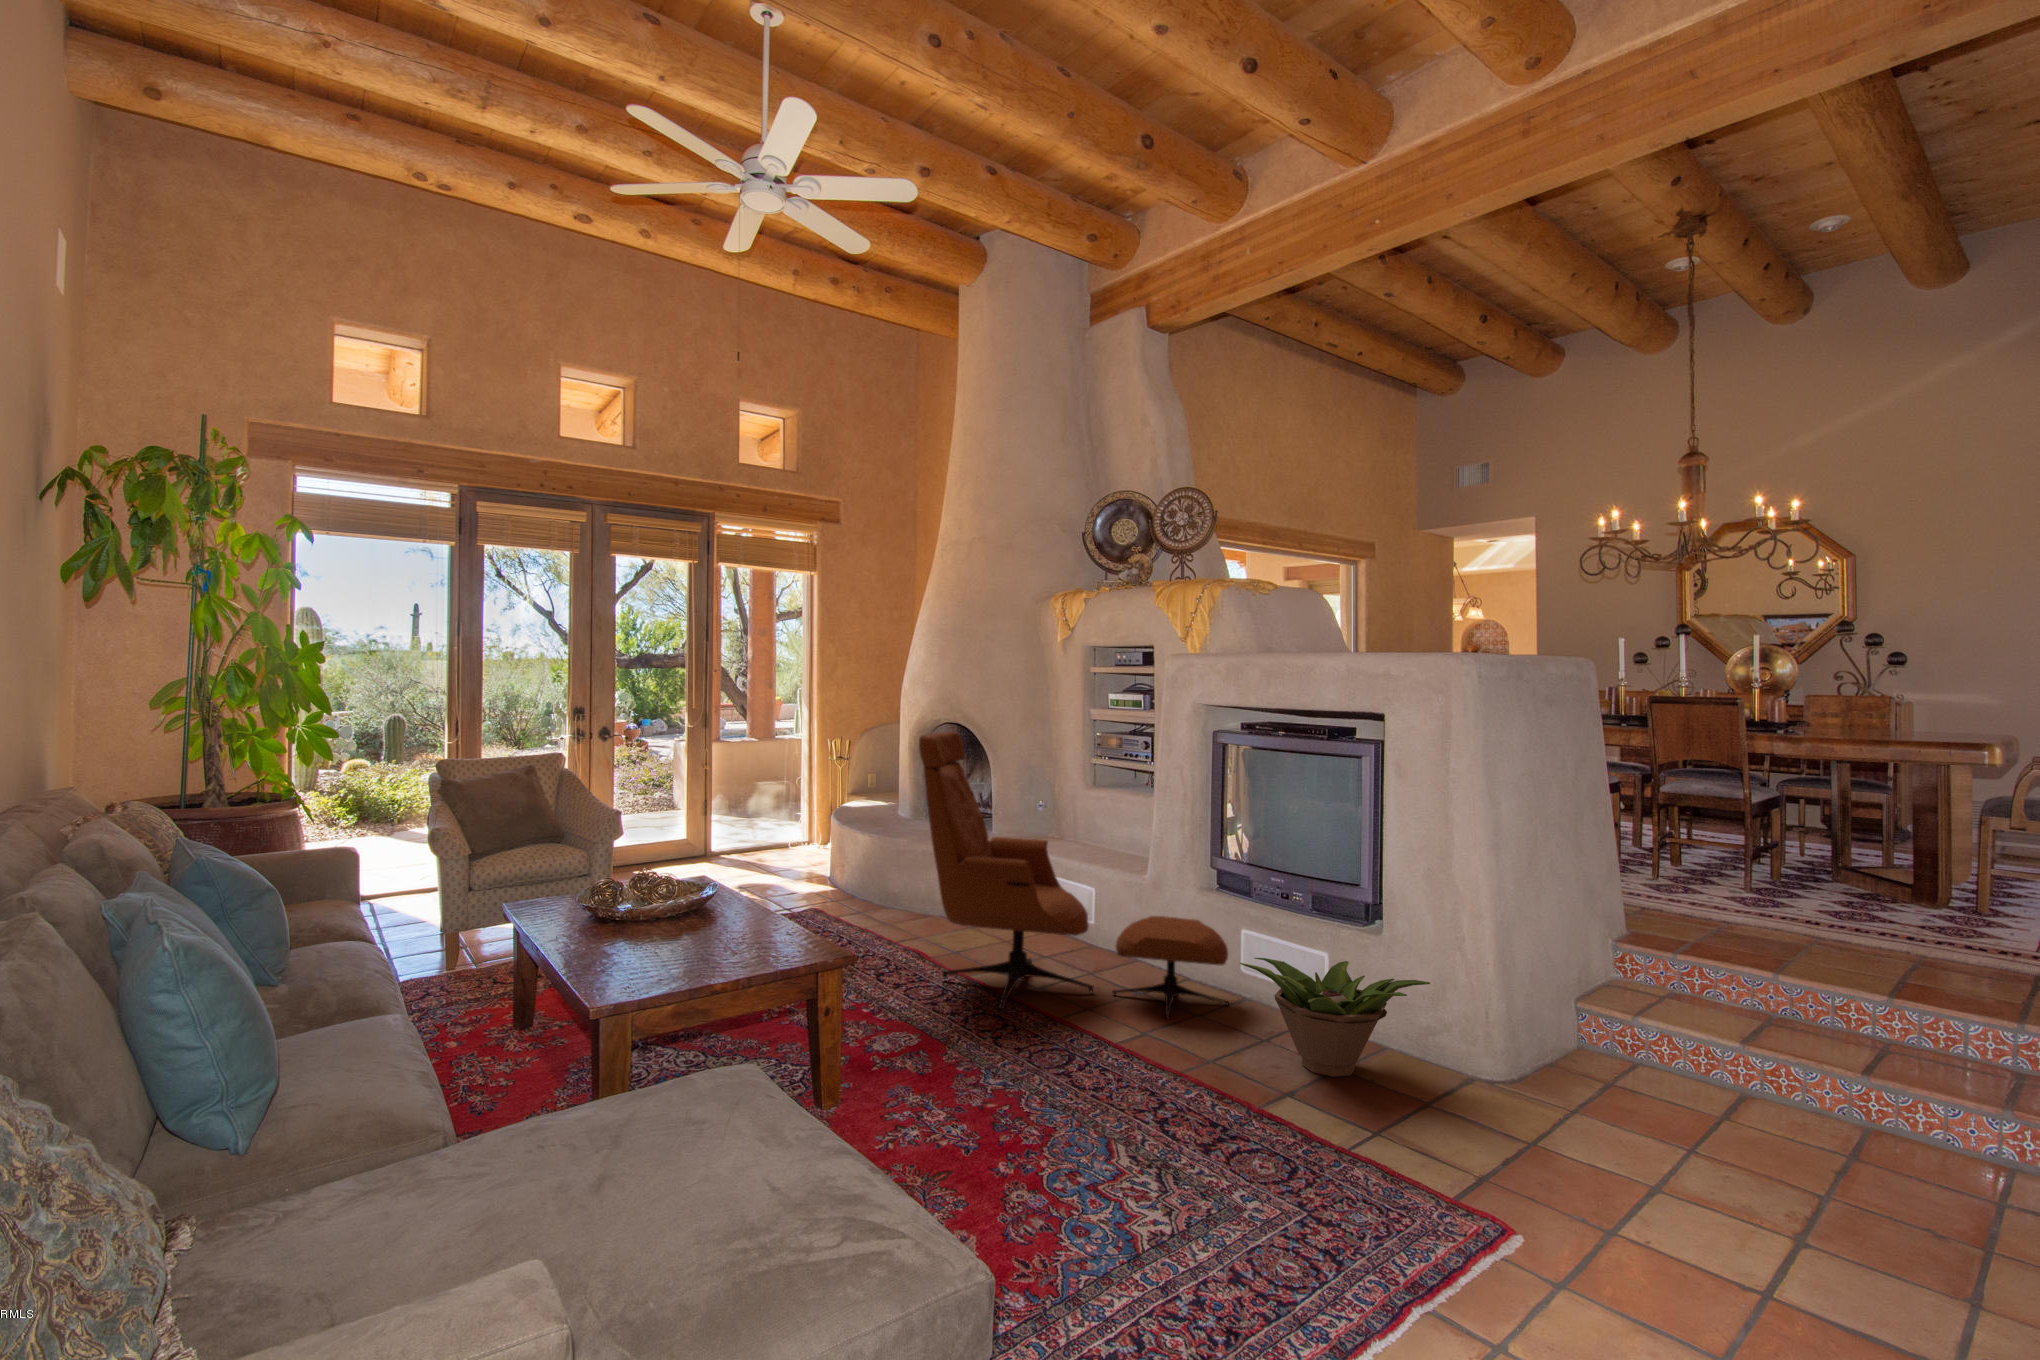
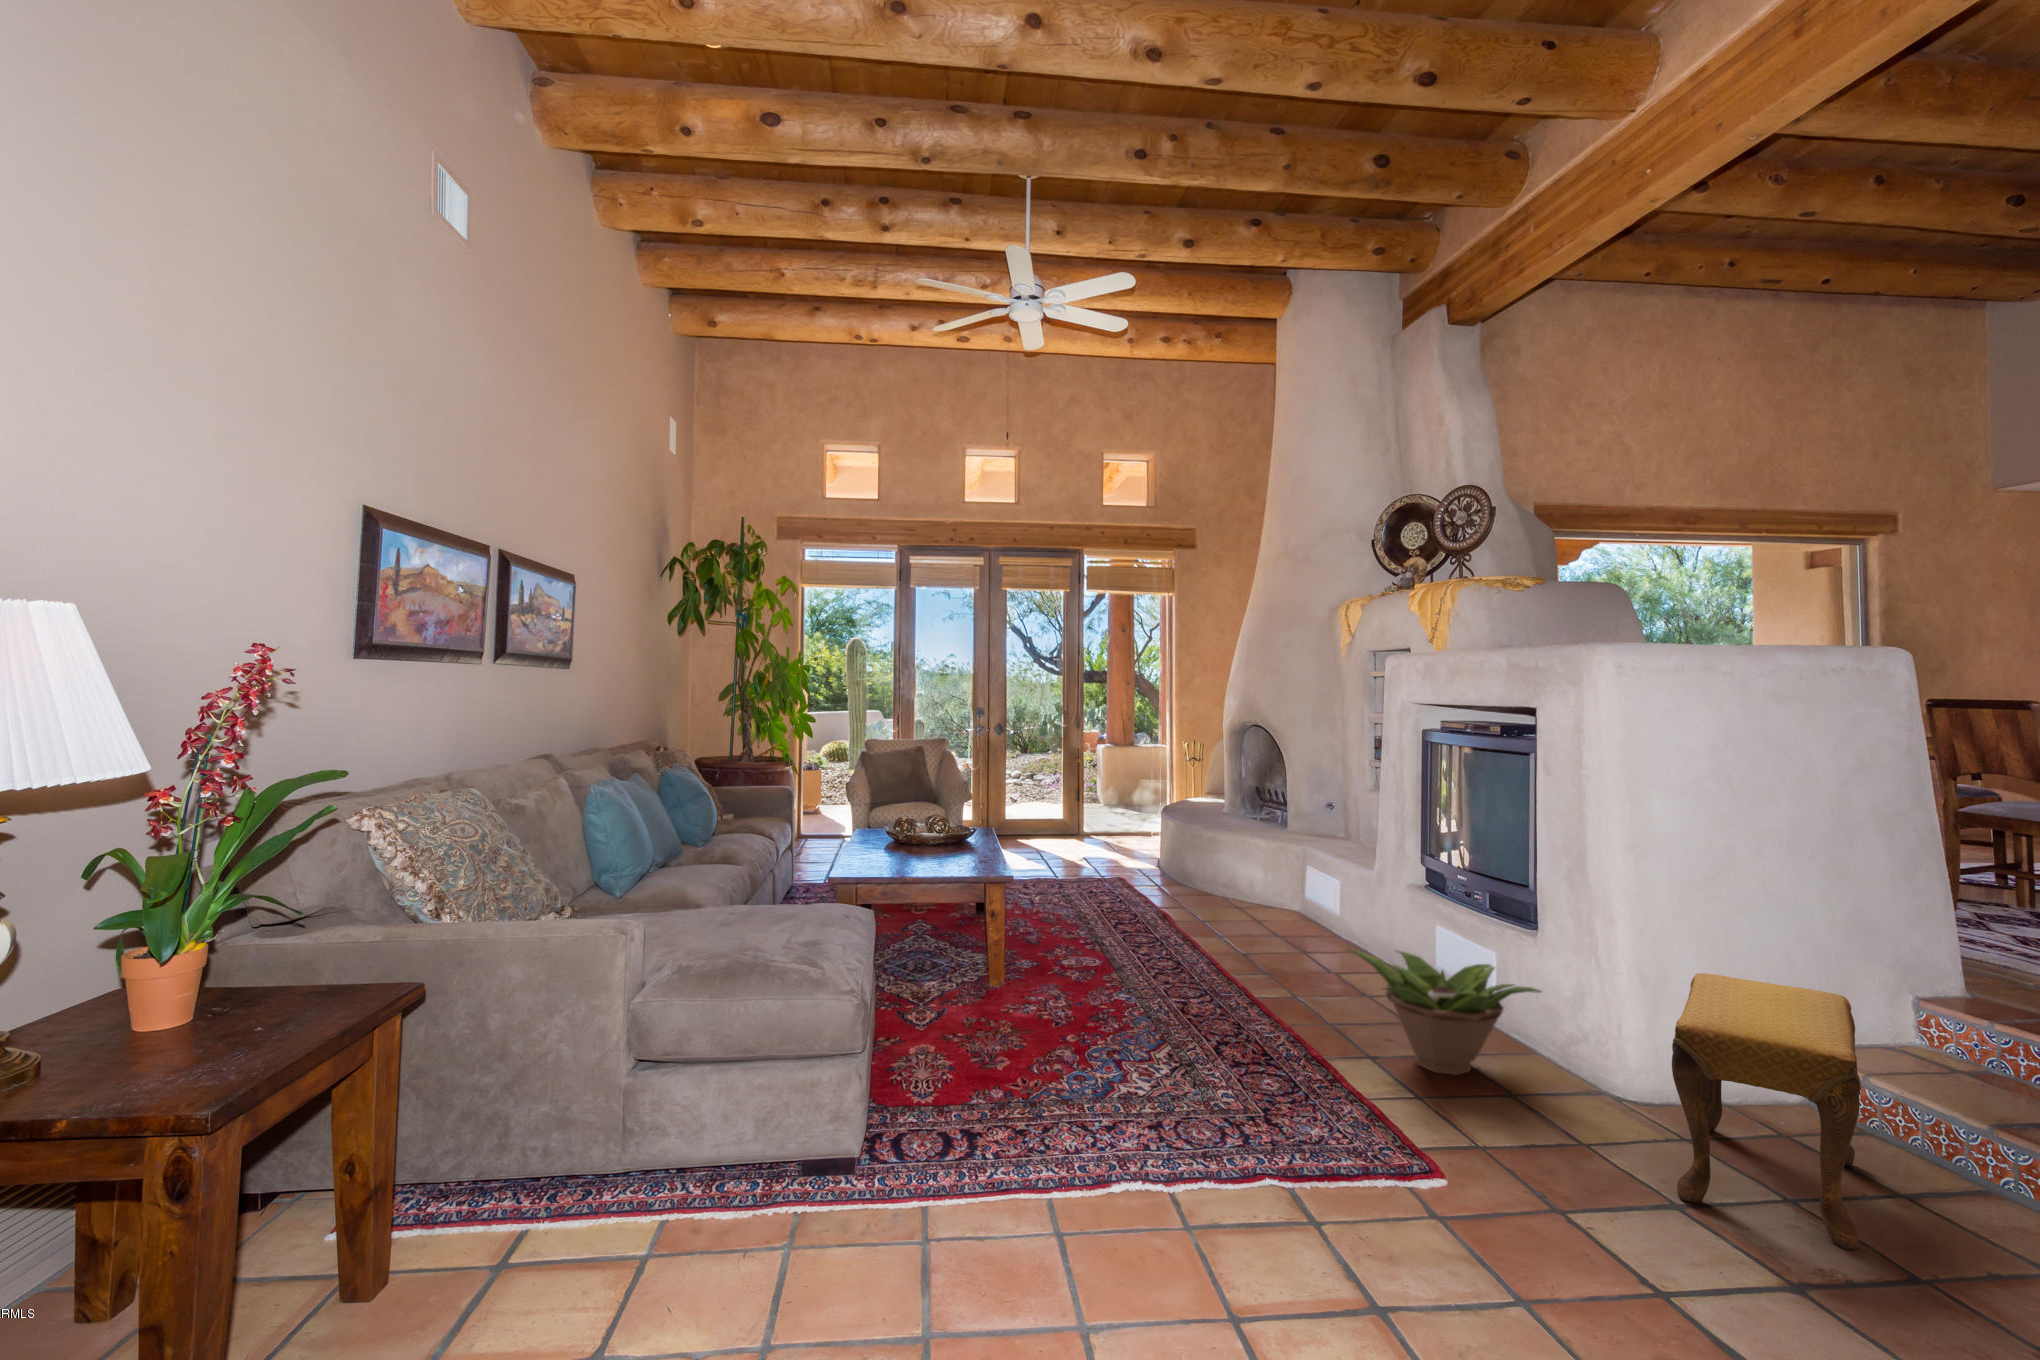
lounge chair: present [919,732,1229,1019] -> none [1124,729,1409,1003]
footstool: none [1547,949,1749,1169] -> present [1672,973,1861,1250]

